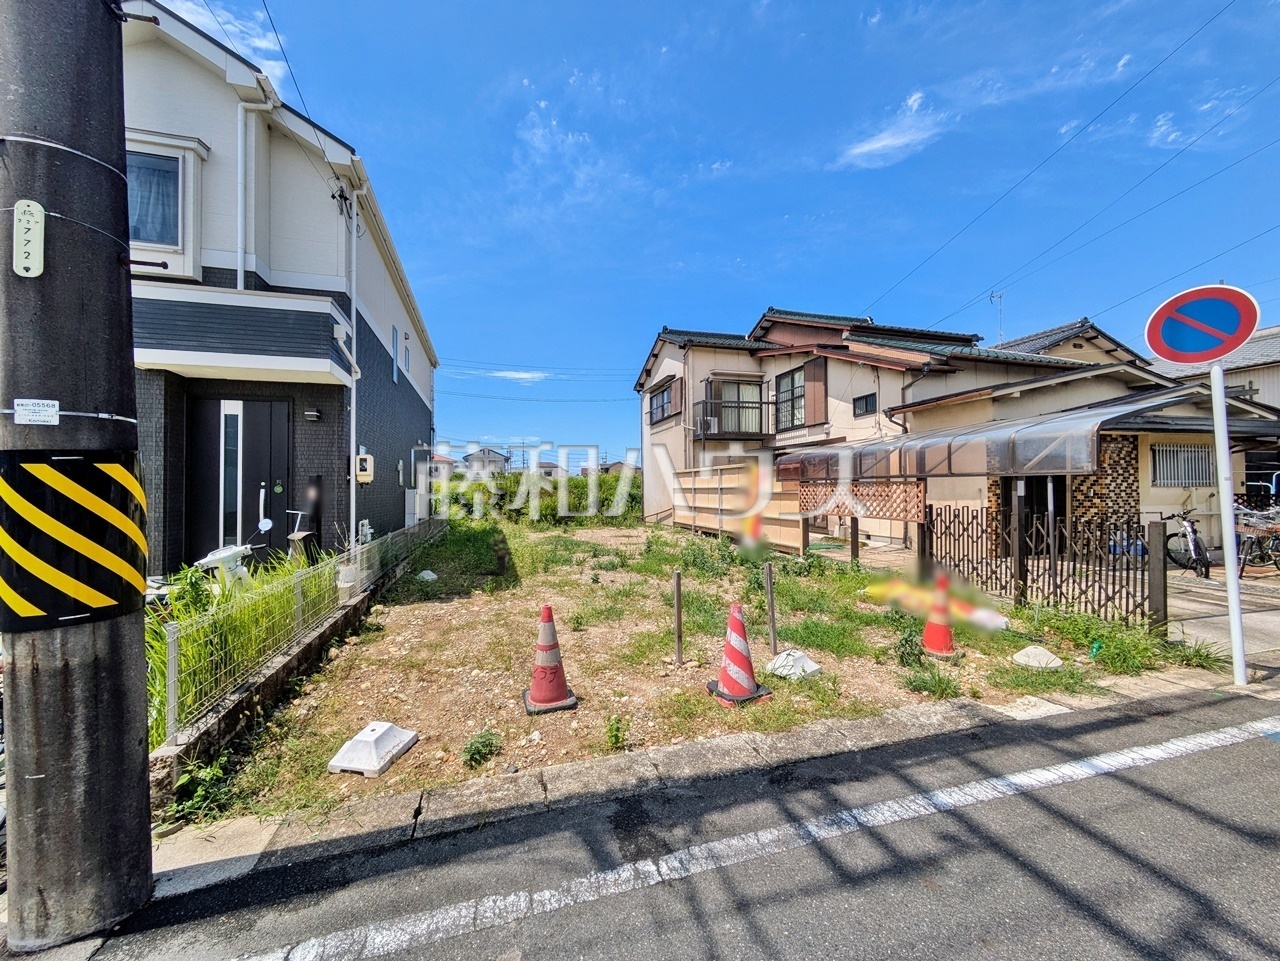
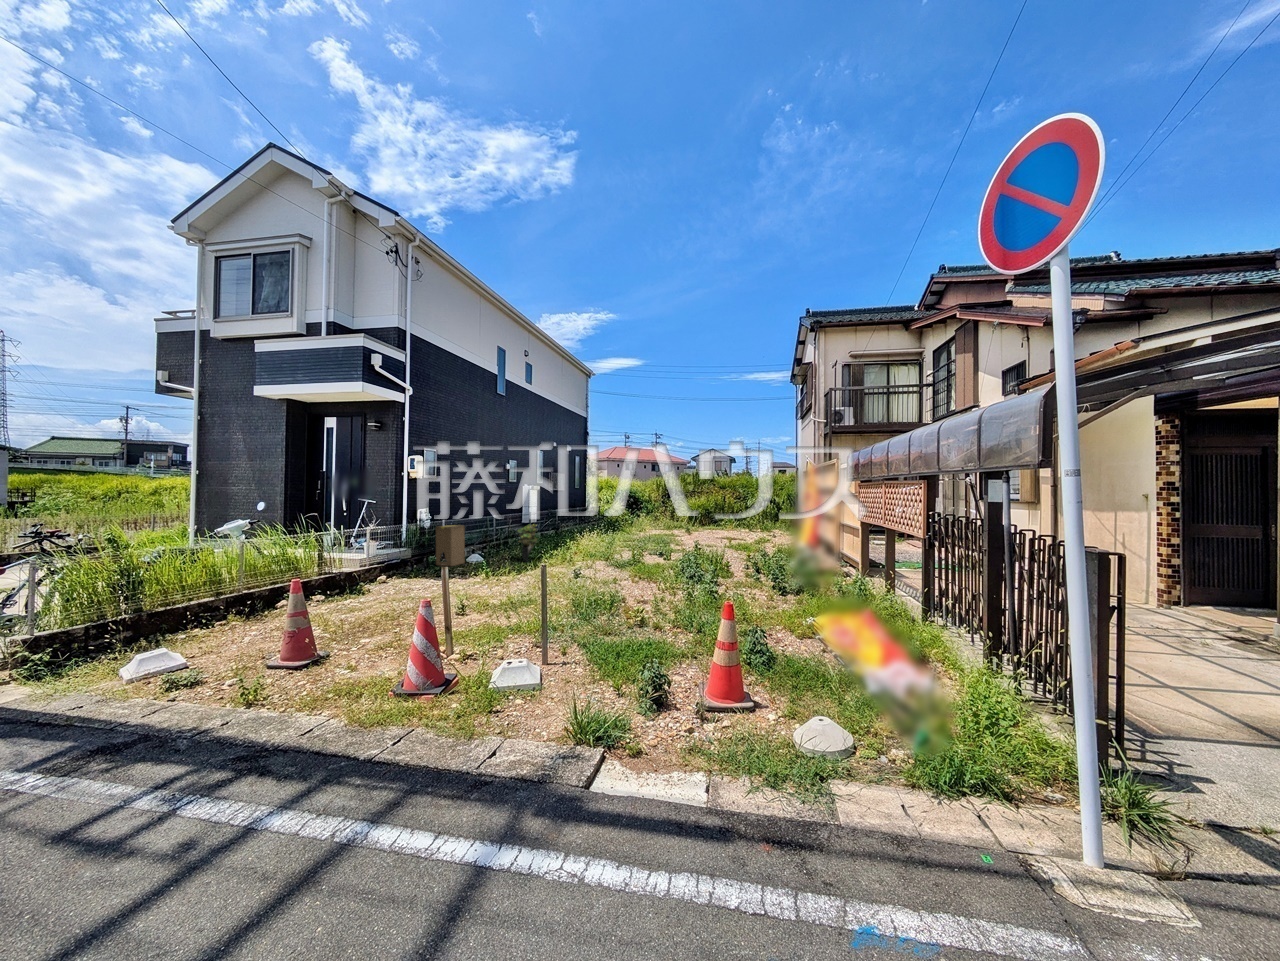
cardboard box: none [404,538,436,588] -> present [436,525,465,566]

